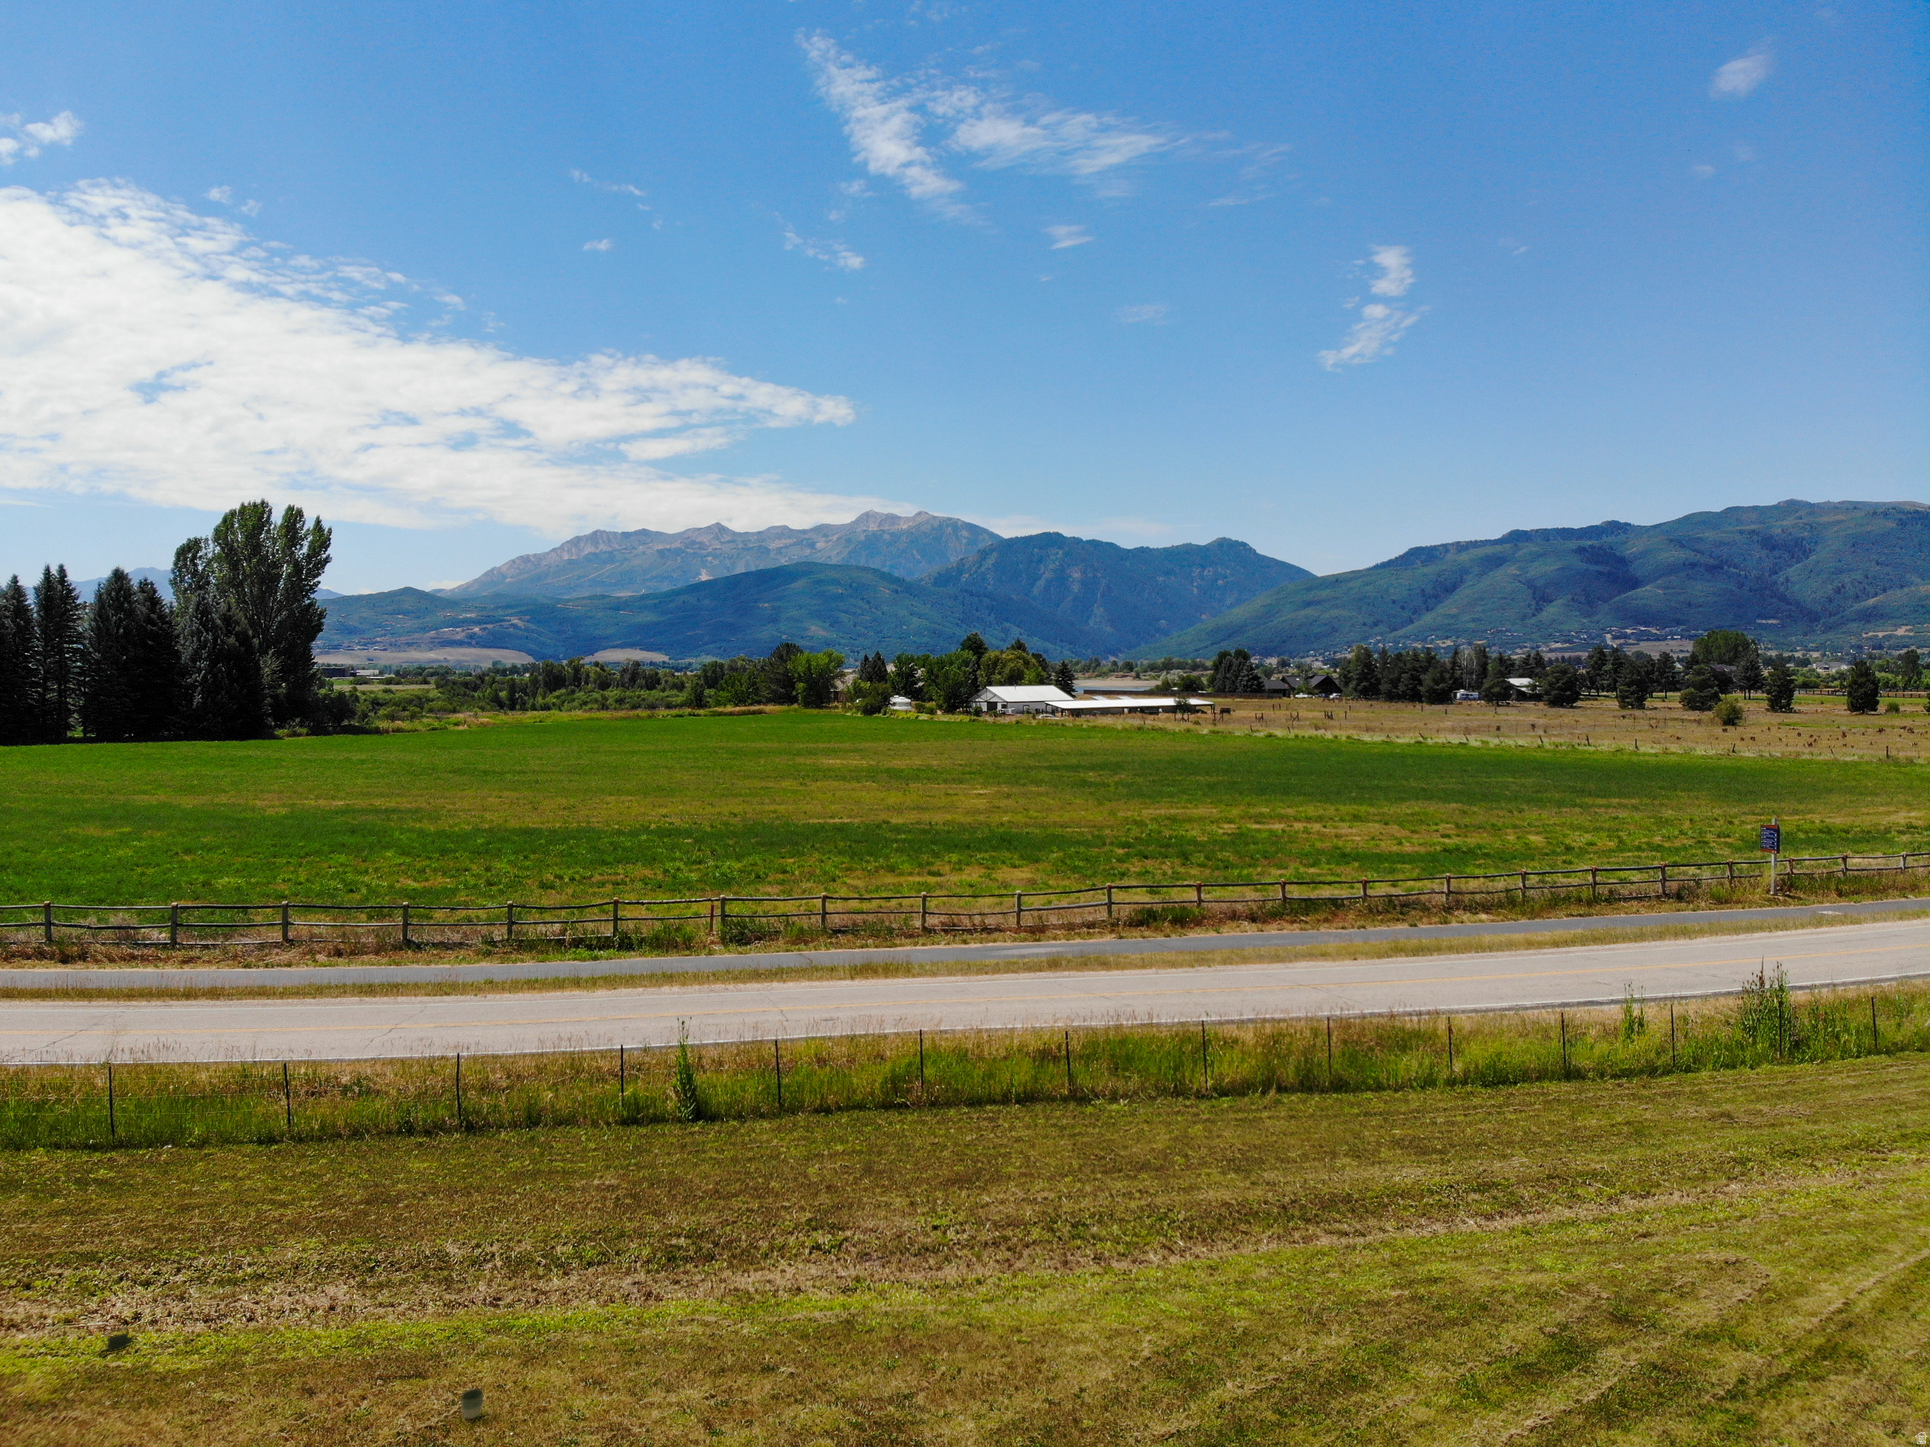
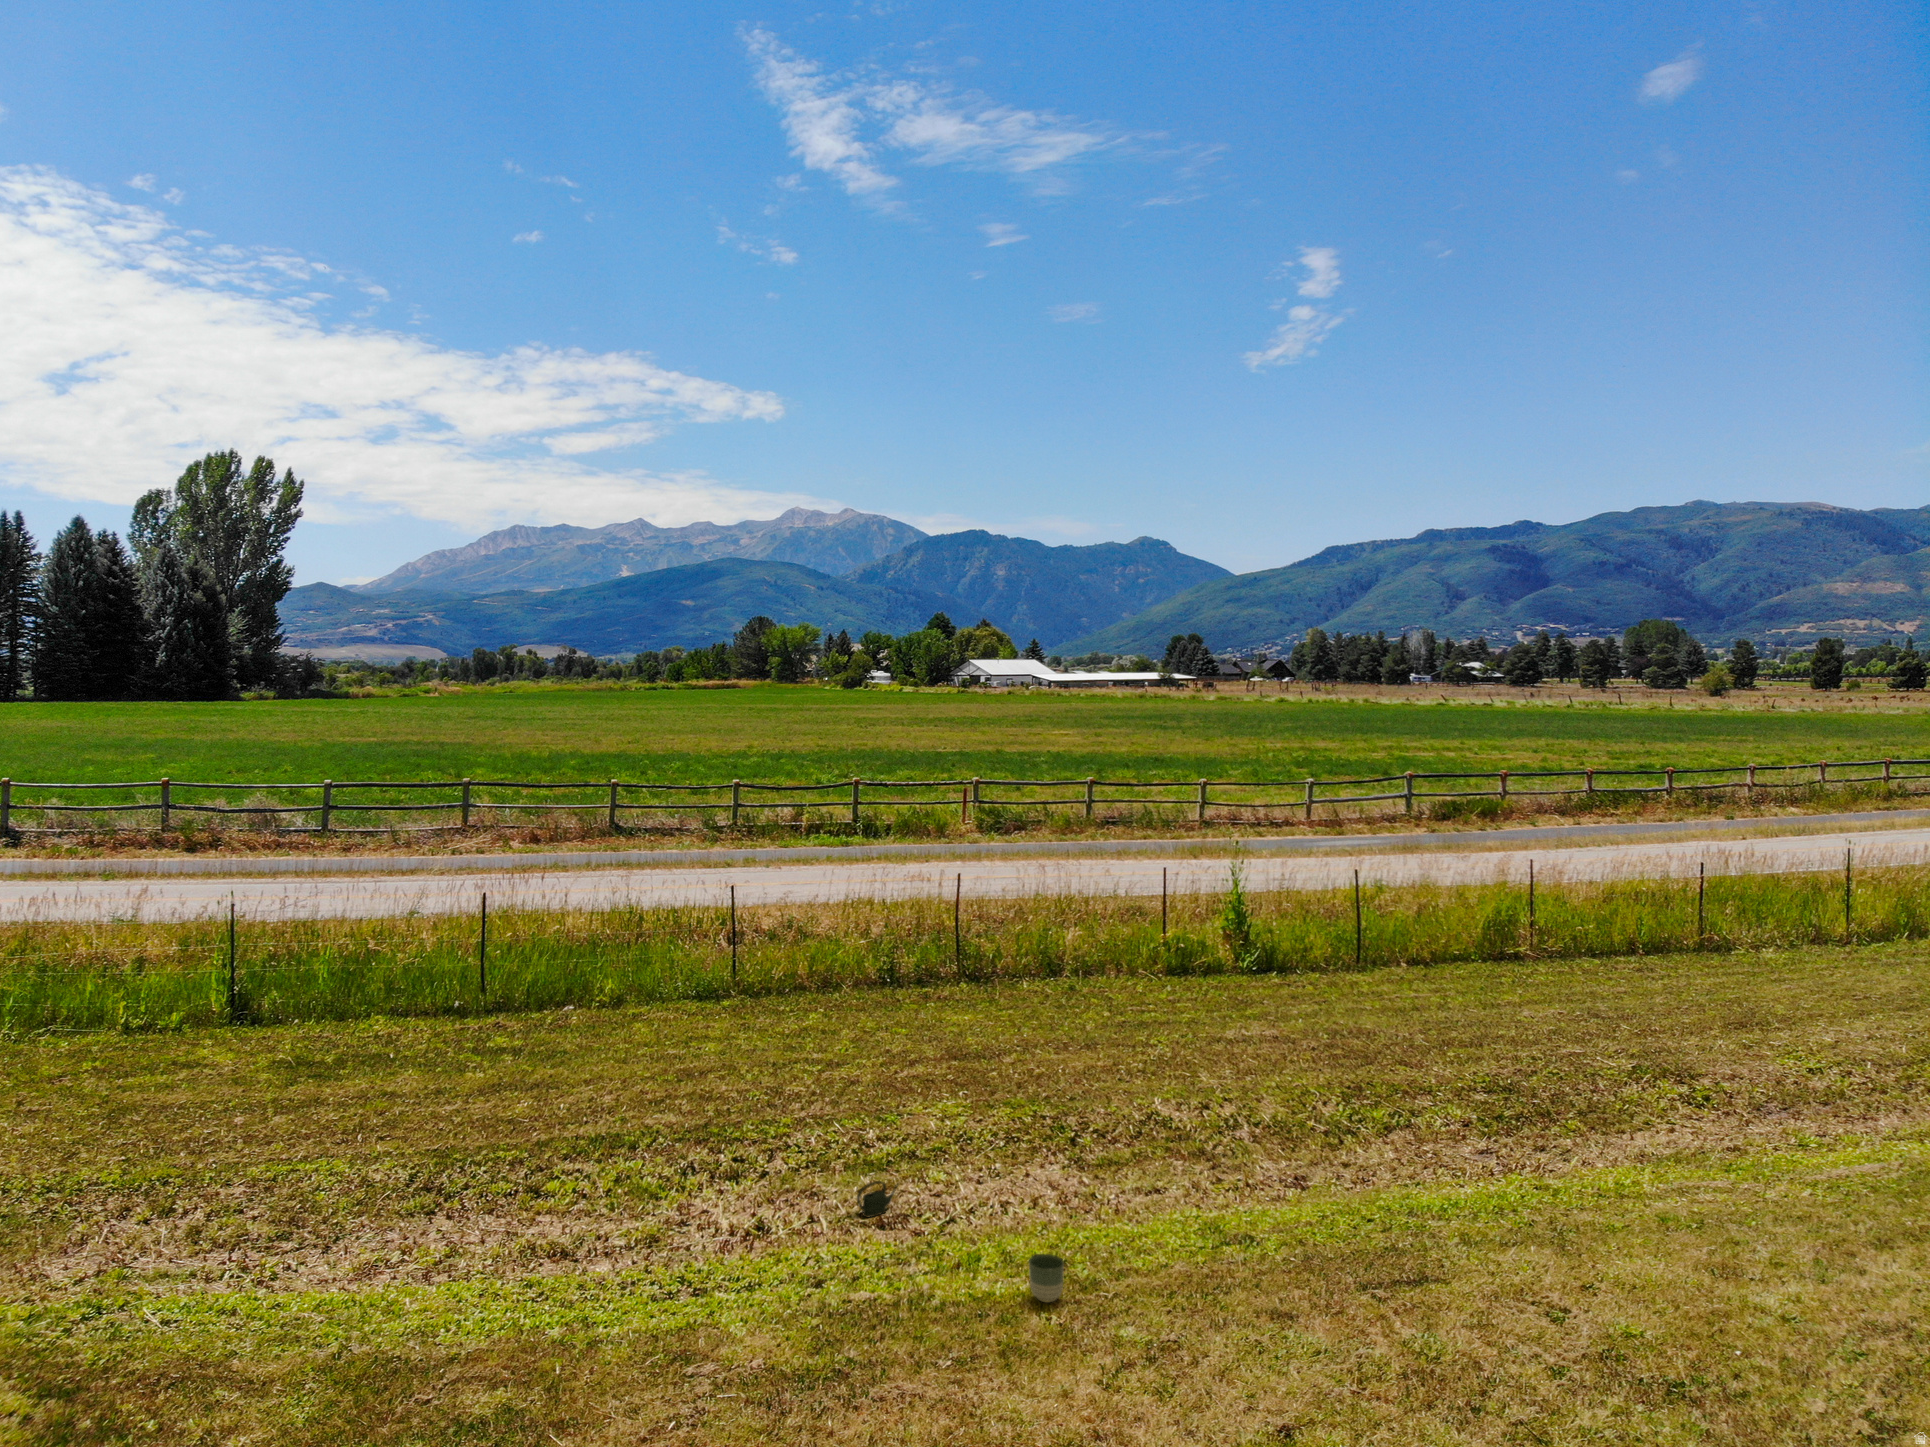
planter: present [461,1388,483,1419] -> present [1029,1254,1064,1303]

